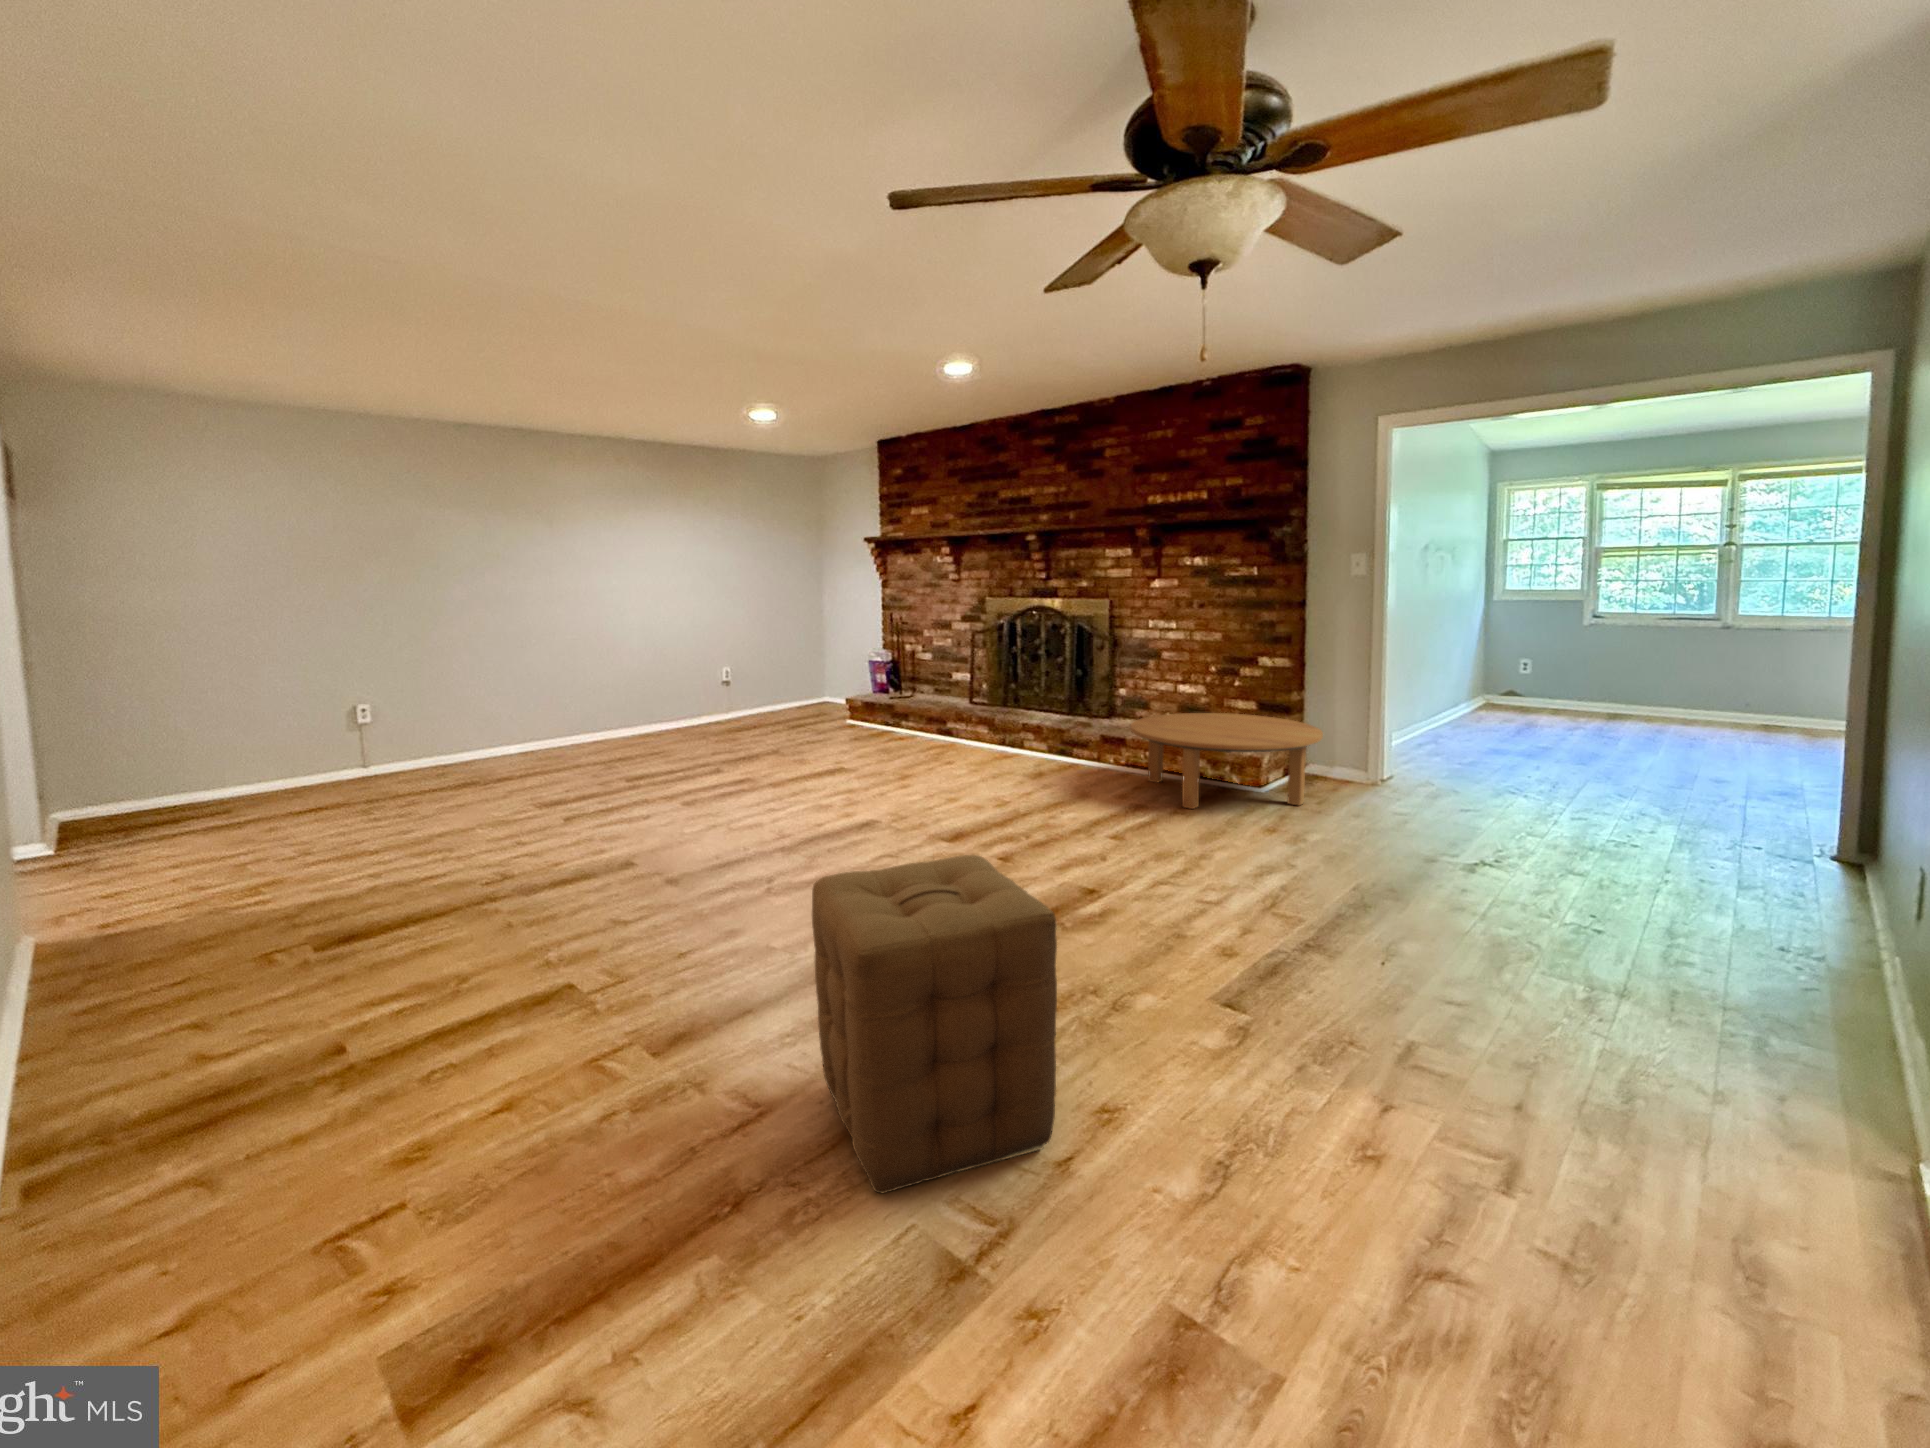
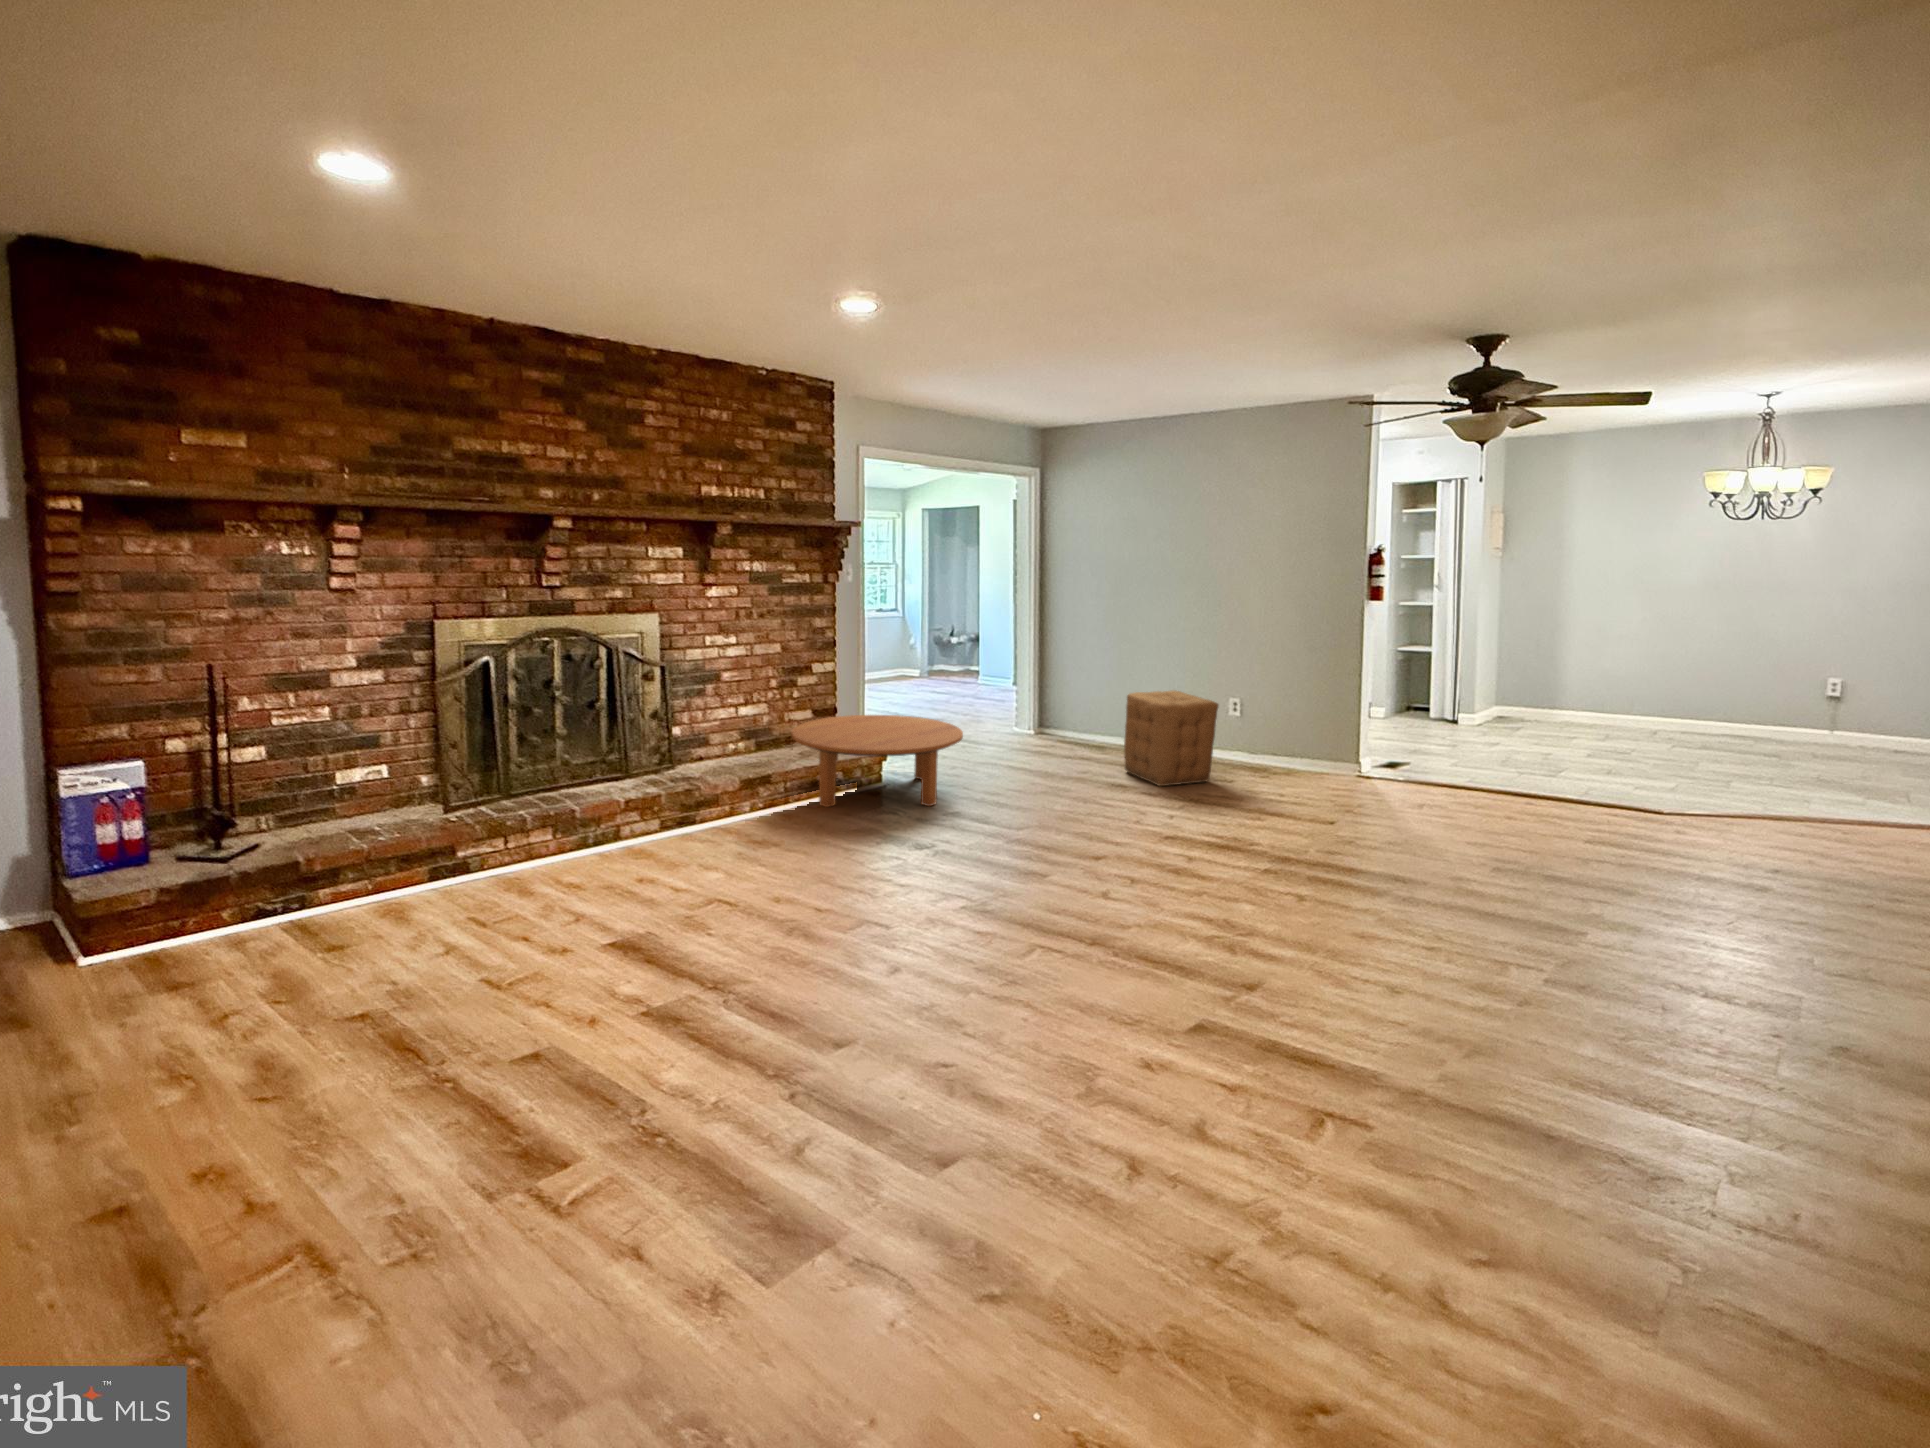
ottoman: present [812,855,1057,1193] -> present [1124,690,1218,786]

